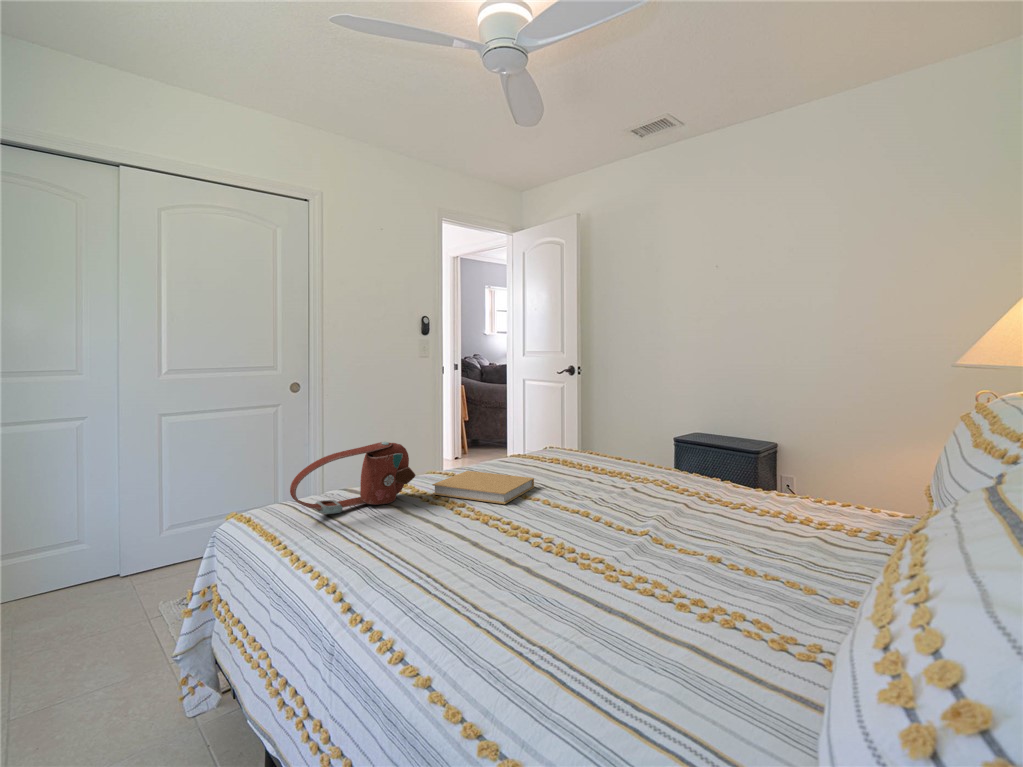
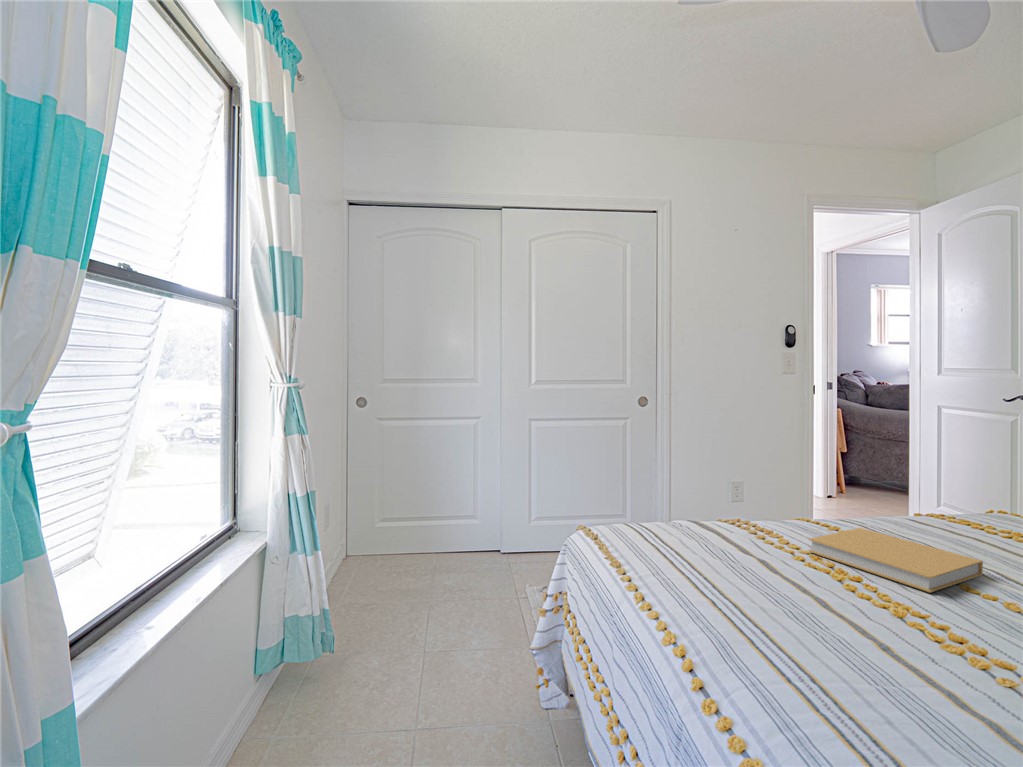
handbag: present [290,442,416,514] -> none [638,477,786,552]

